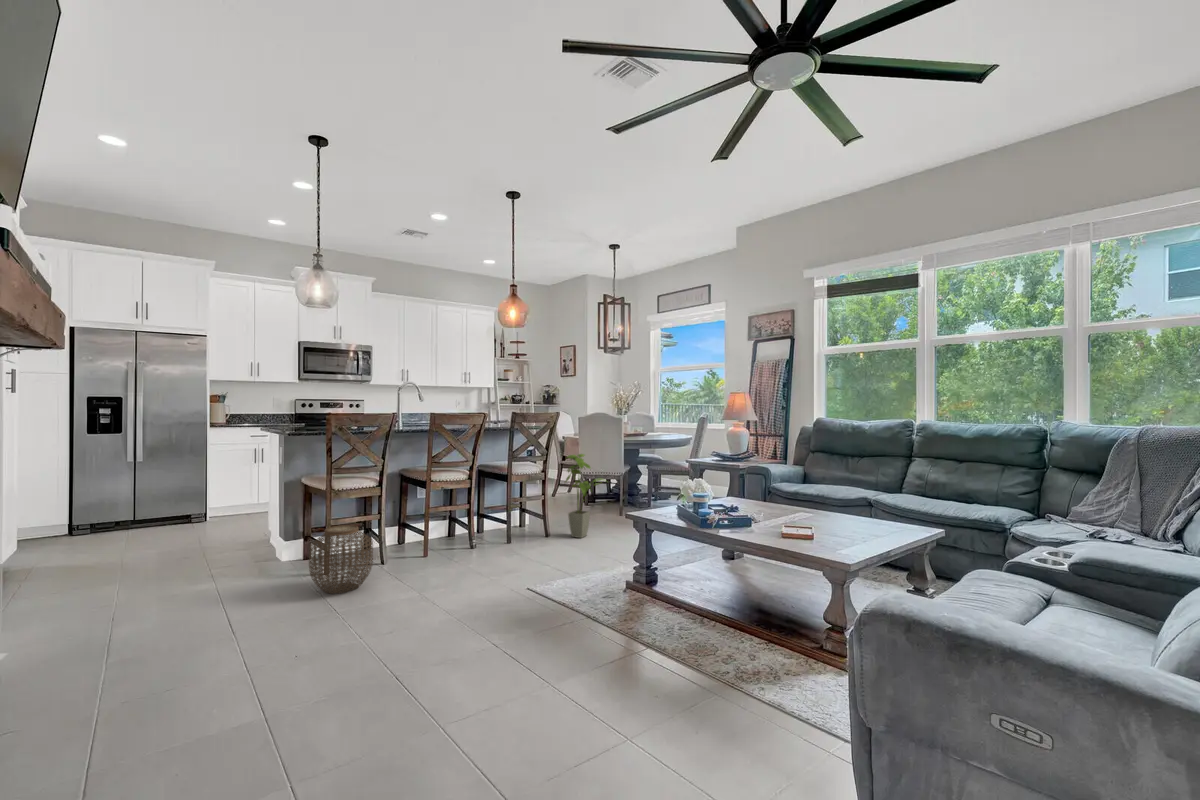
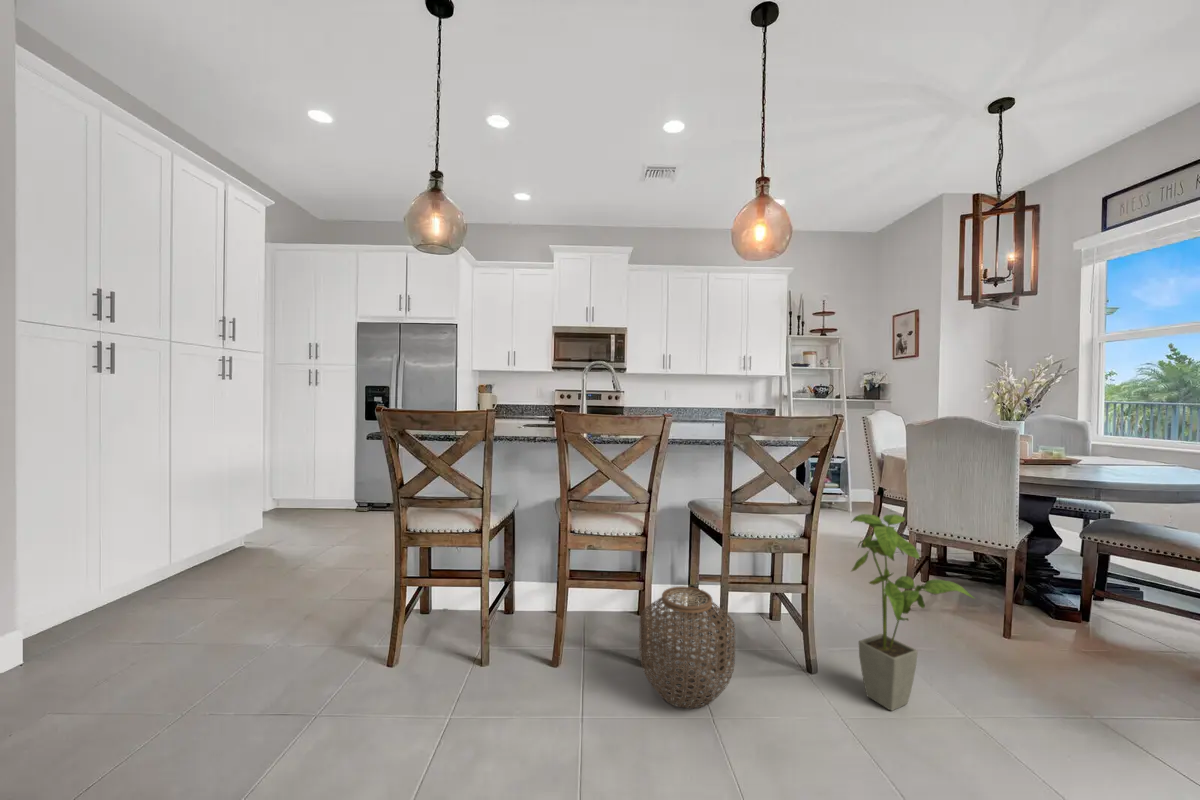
woven basket: present [309,525,373,594] -> present [639,587,735,708]

